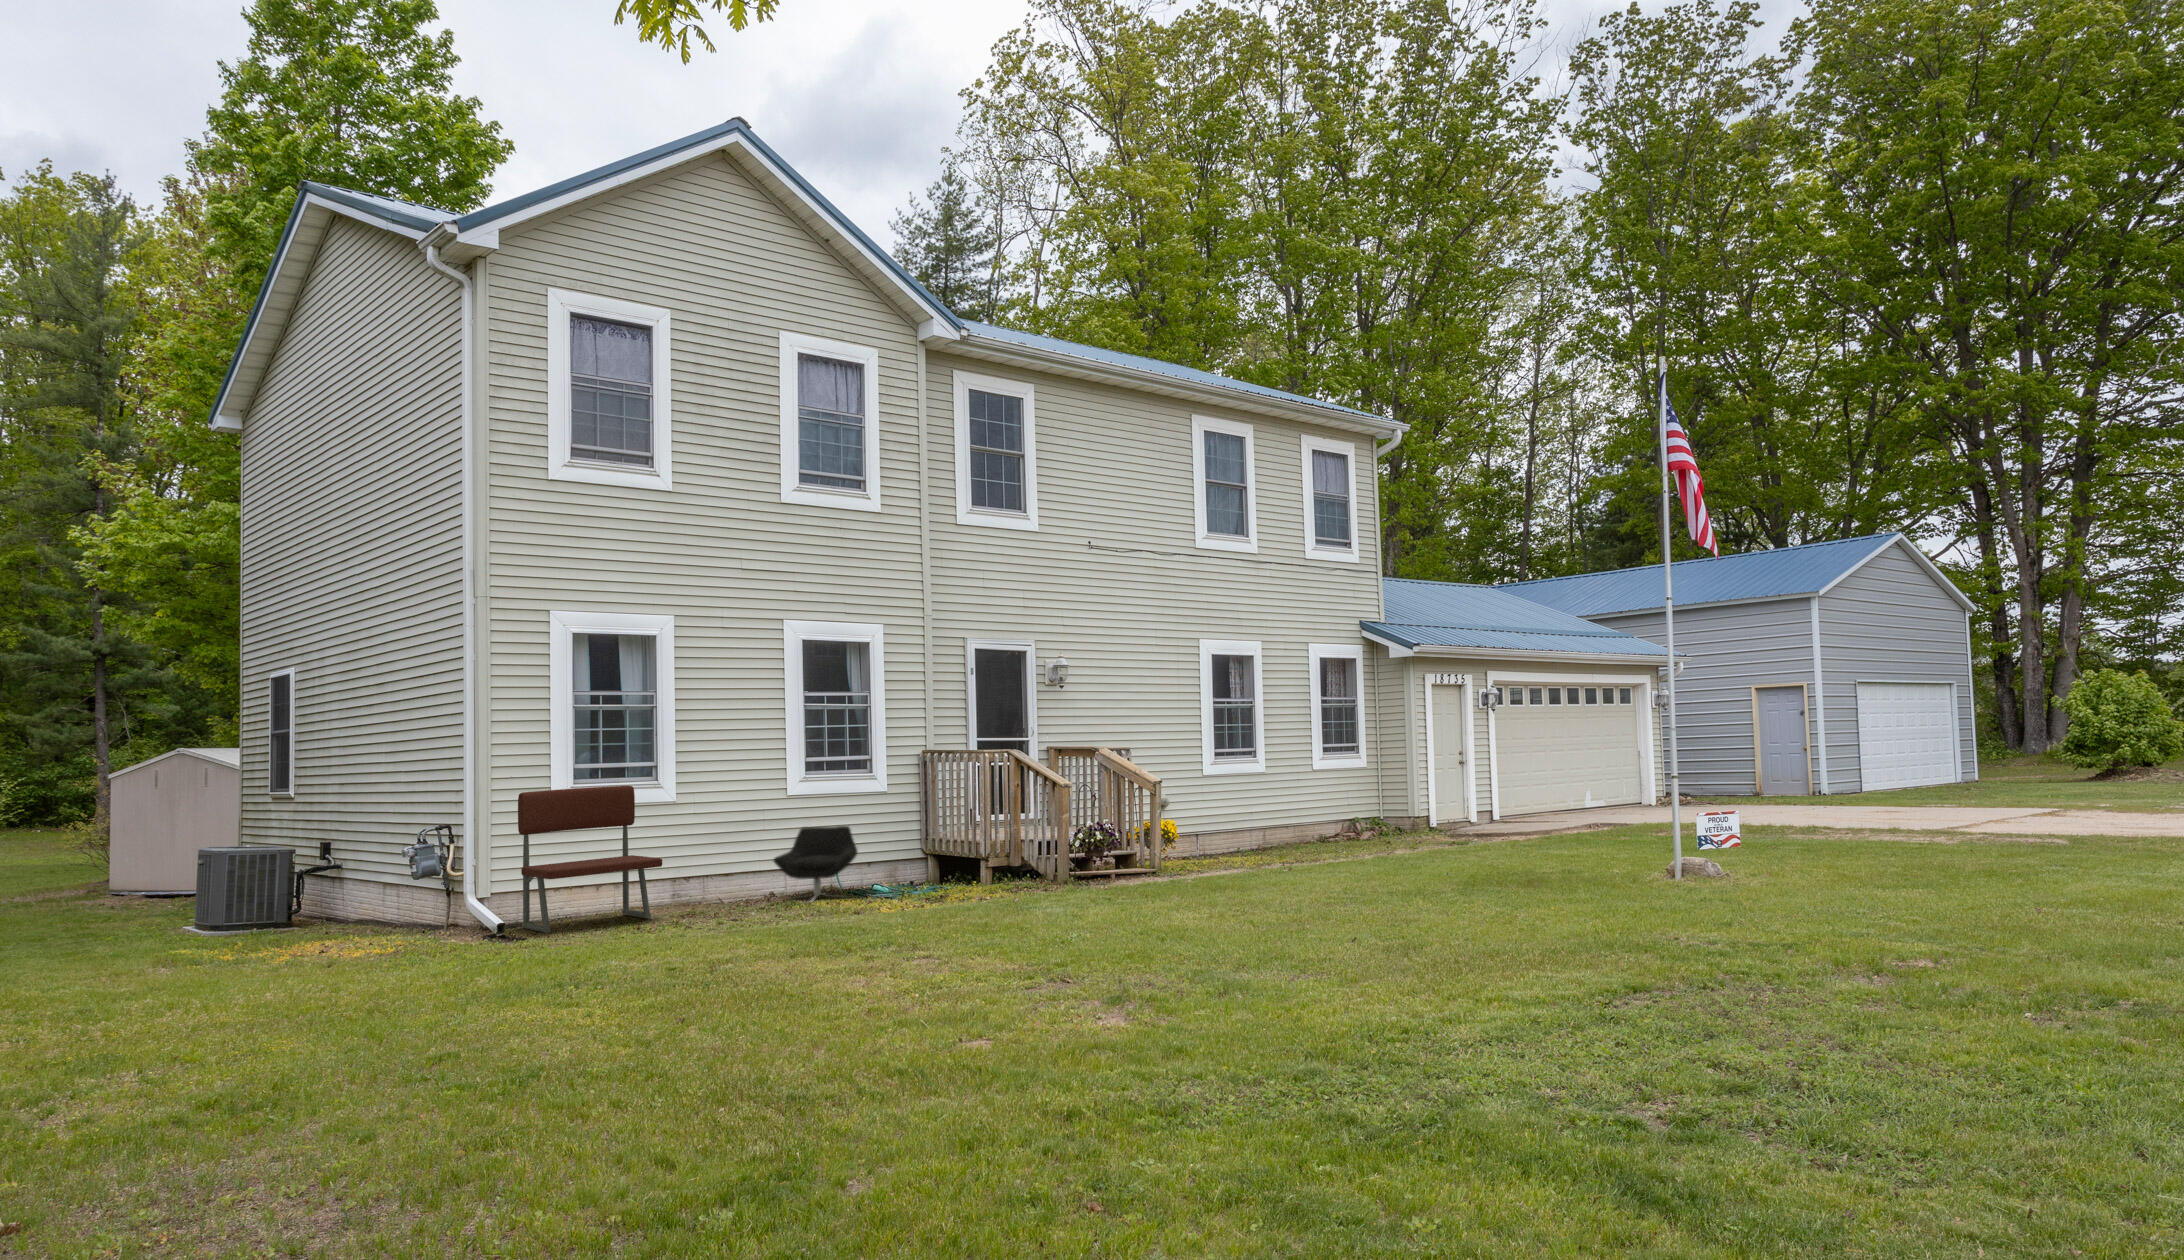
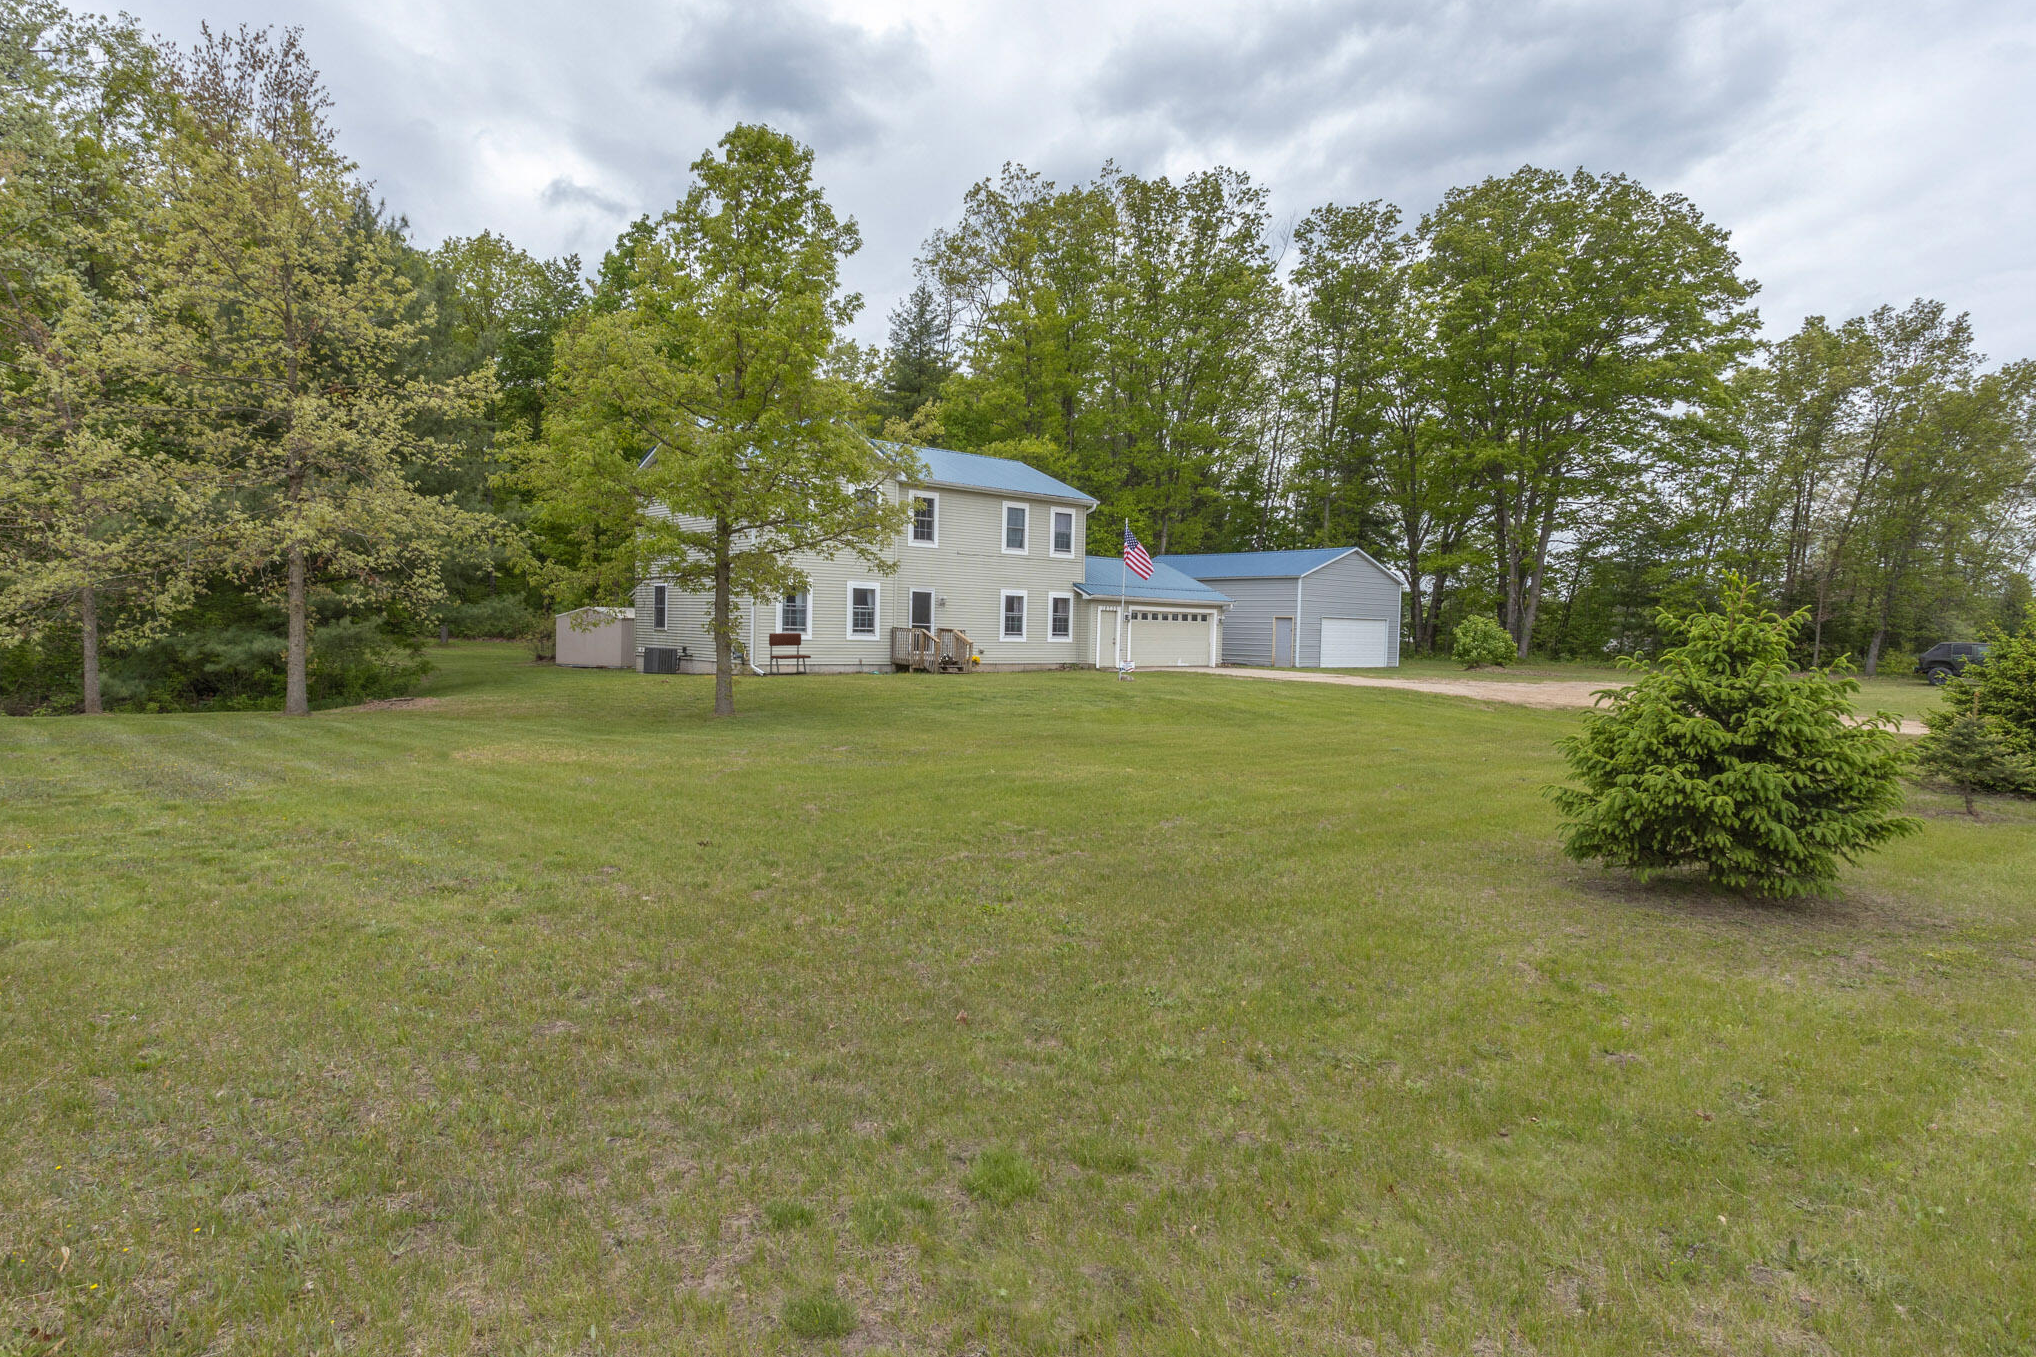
lounge chair: present [773,826,858,903] -> none [842,650,869,673]

